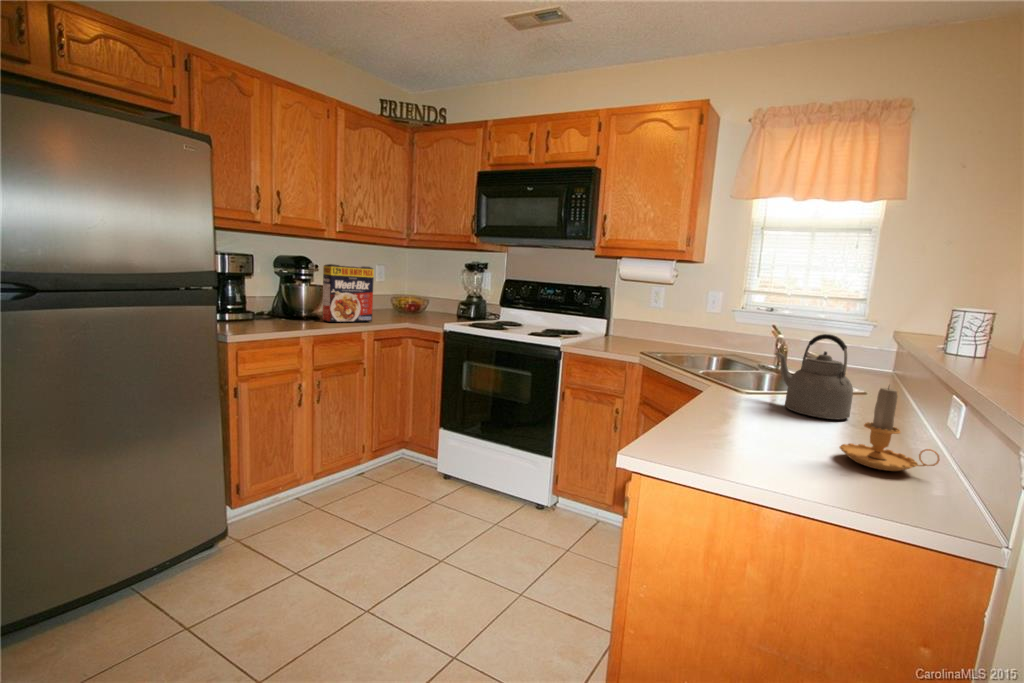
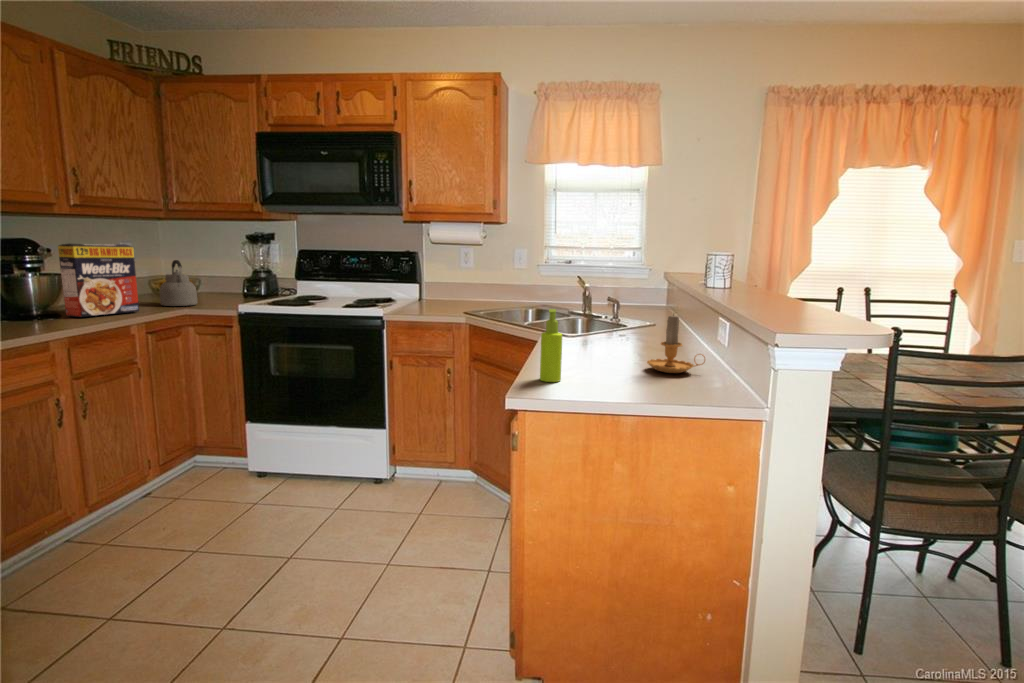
kettle: present [775,334,853,419] -> present [160,260,197,306]
soap dispenser: none [674,359,708,451] -> present [540,309,562,382]

